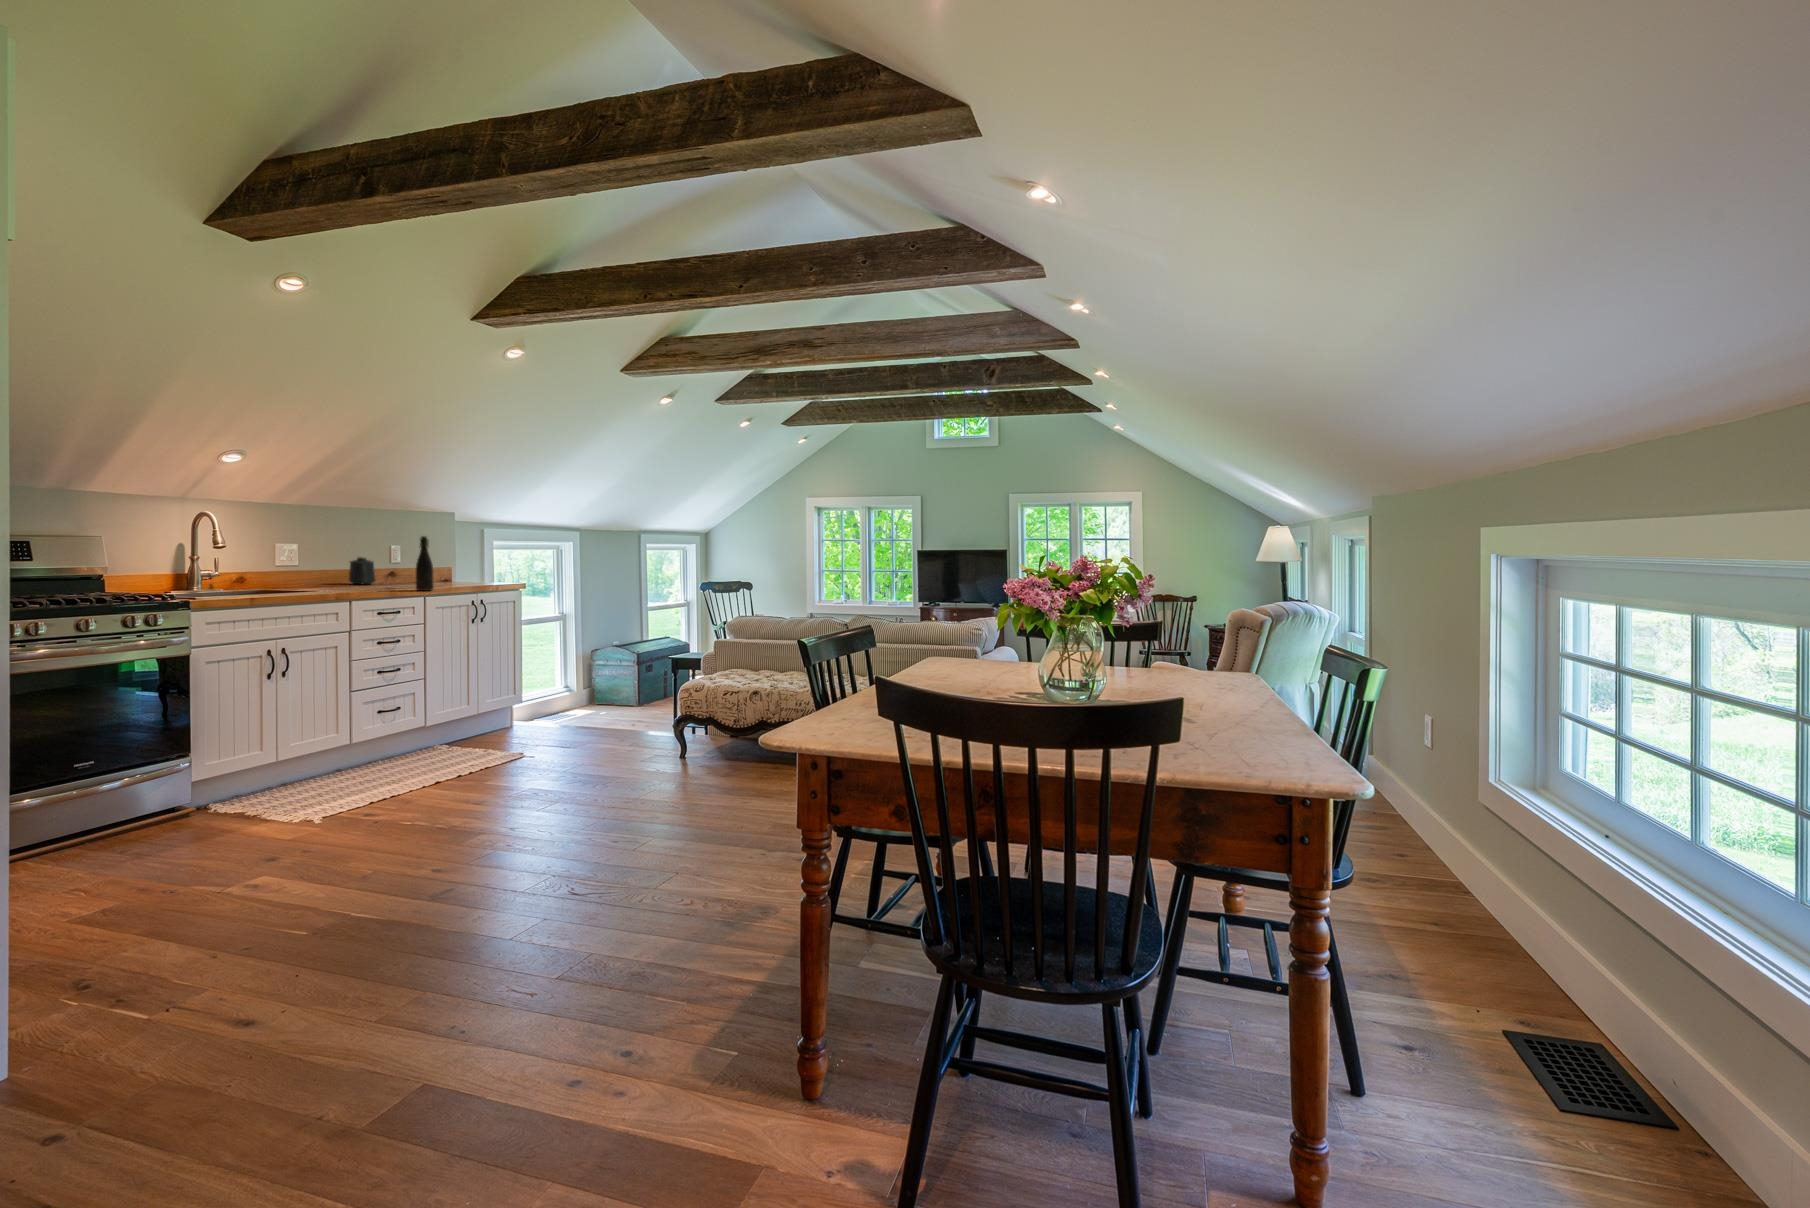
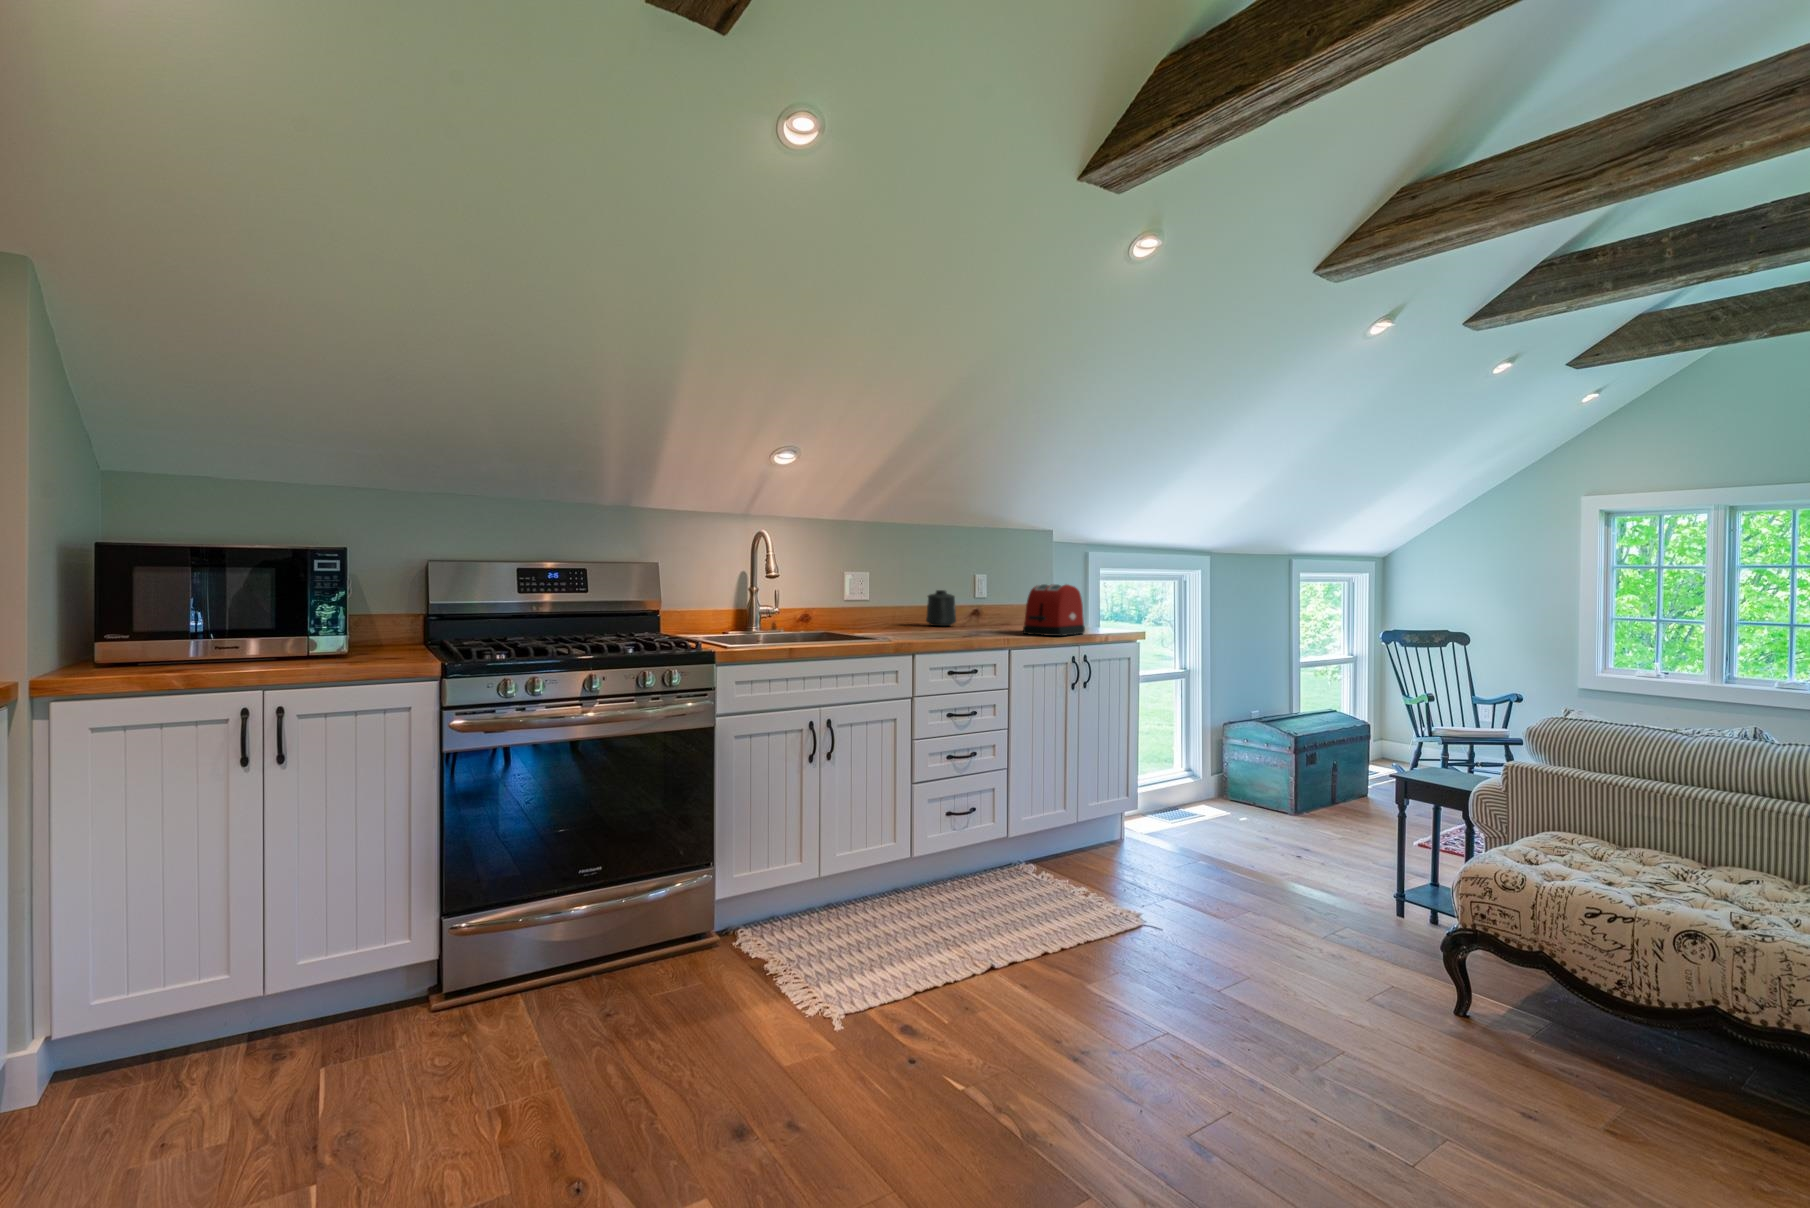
bottle: present [416,536,434,591] -> none [1001,560,1023,640]
toaster: none [433,553,480,588] -> present [1023,584,1085,636]

